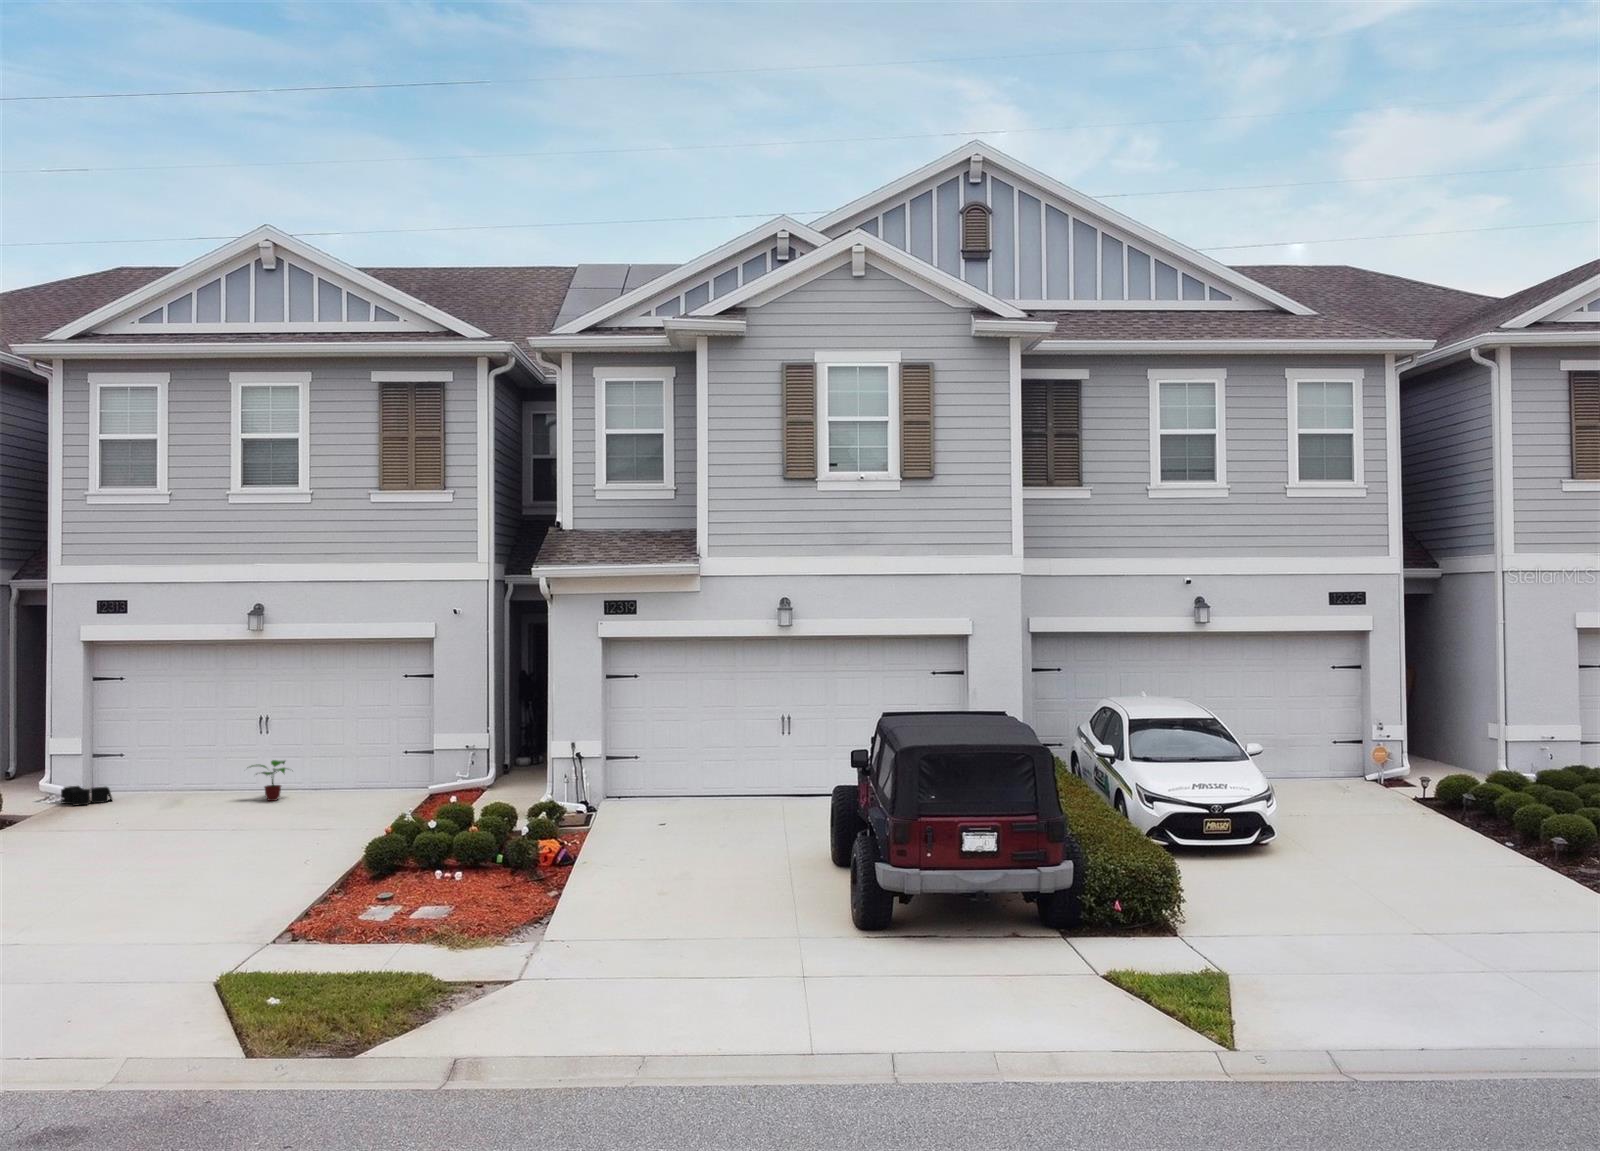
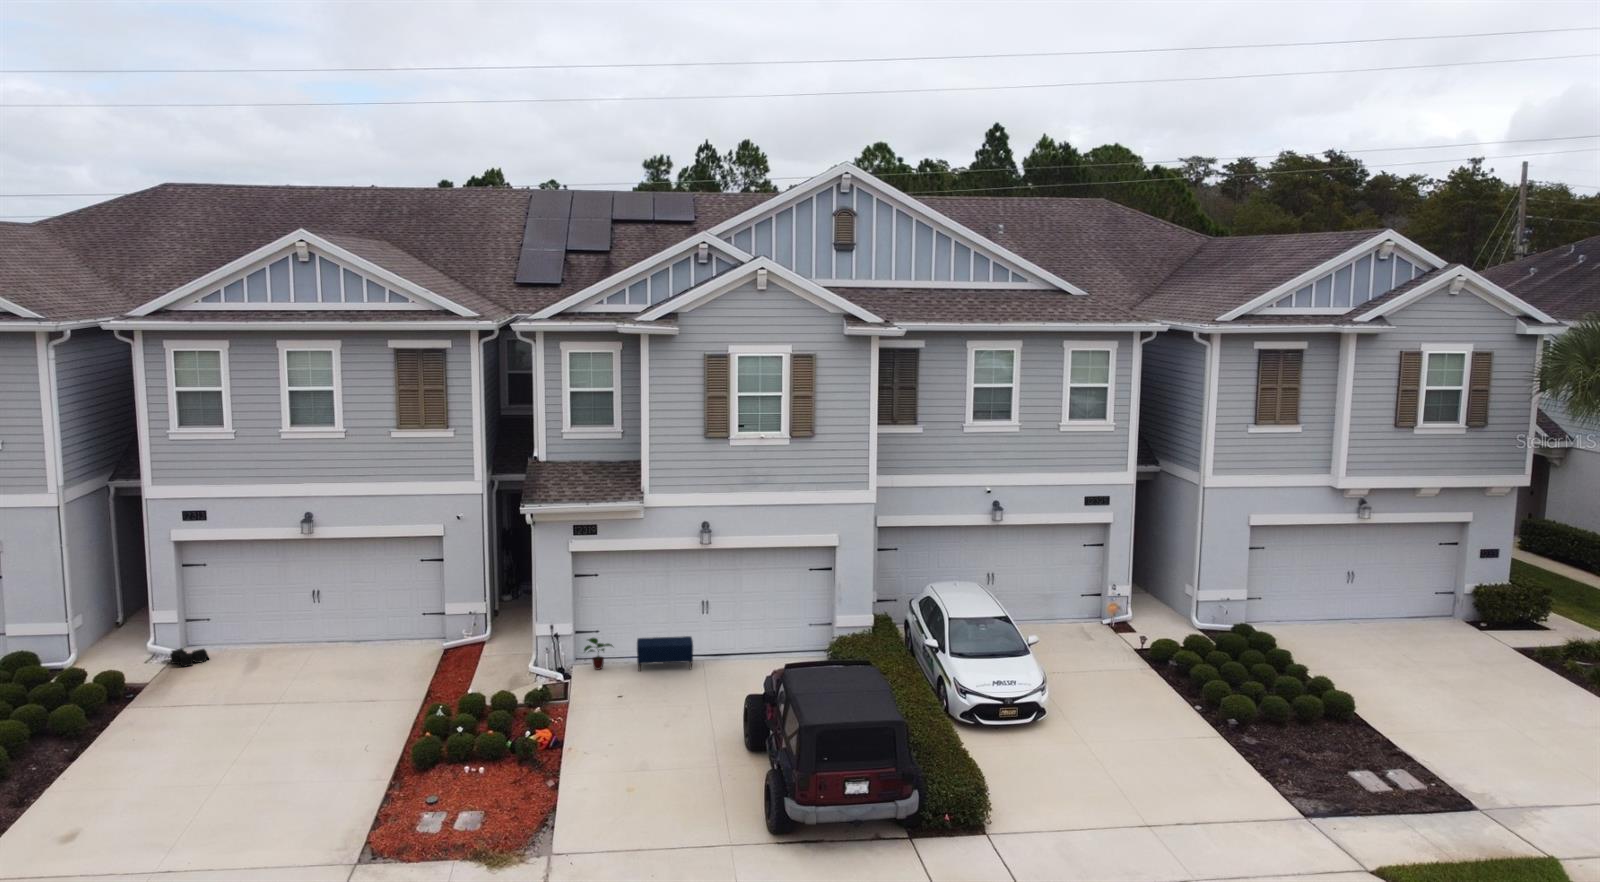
potted plant: present [250,760,286,801] -> present [584,638,612,670]
bench: none [689,771,769,814] -> present [637,636,693,671]

